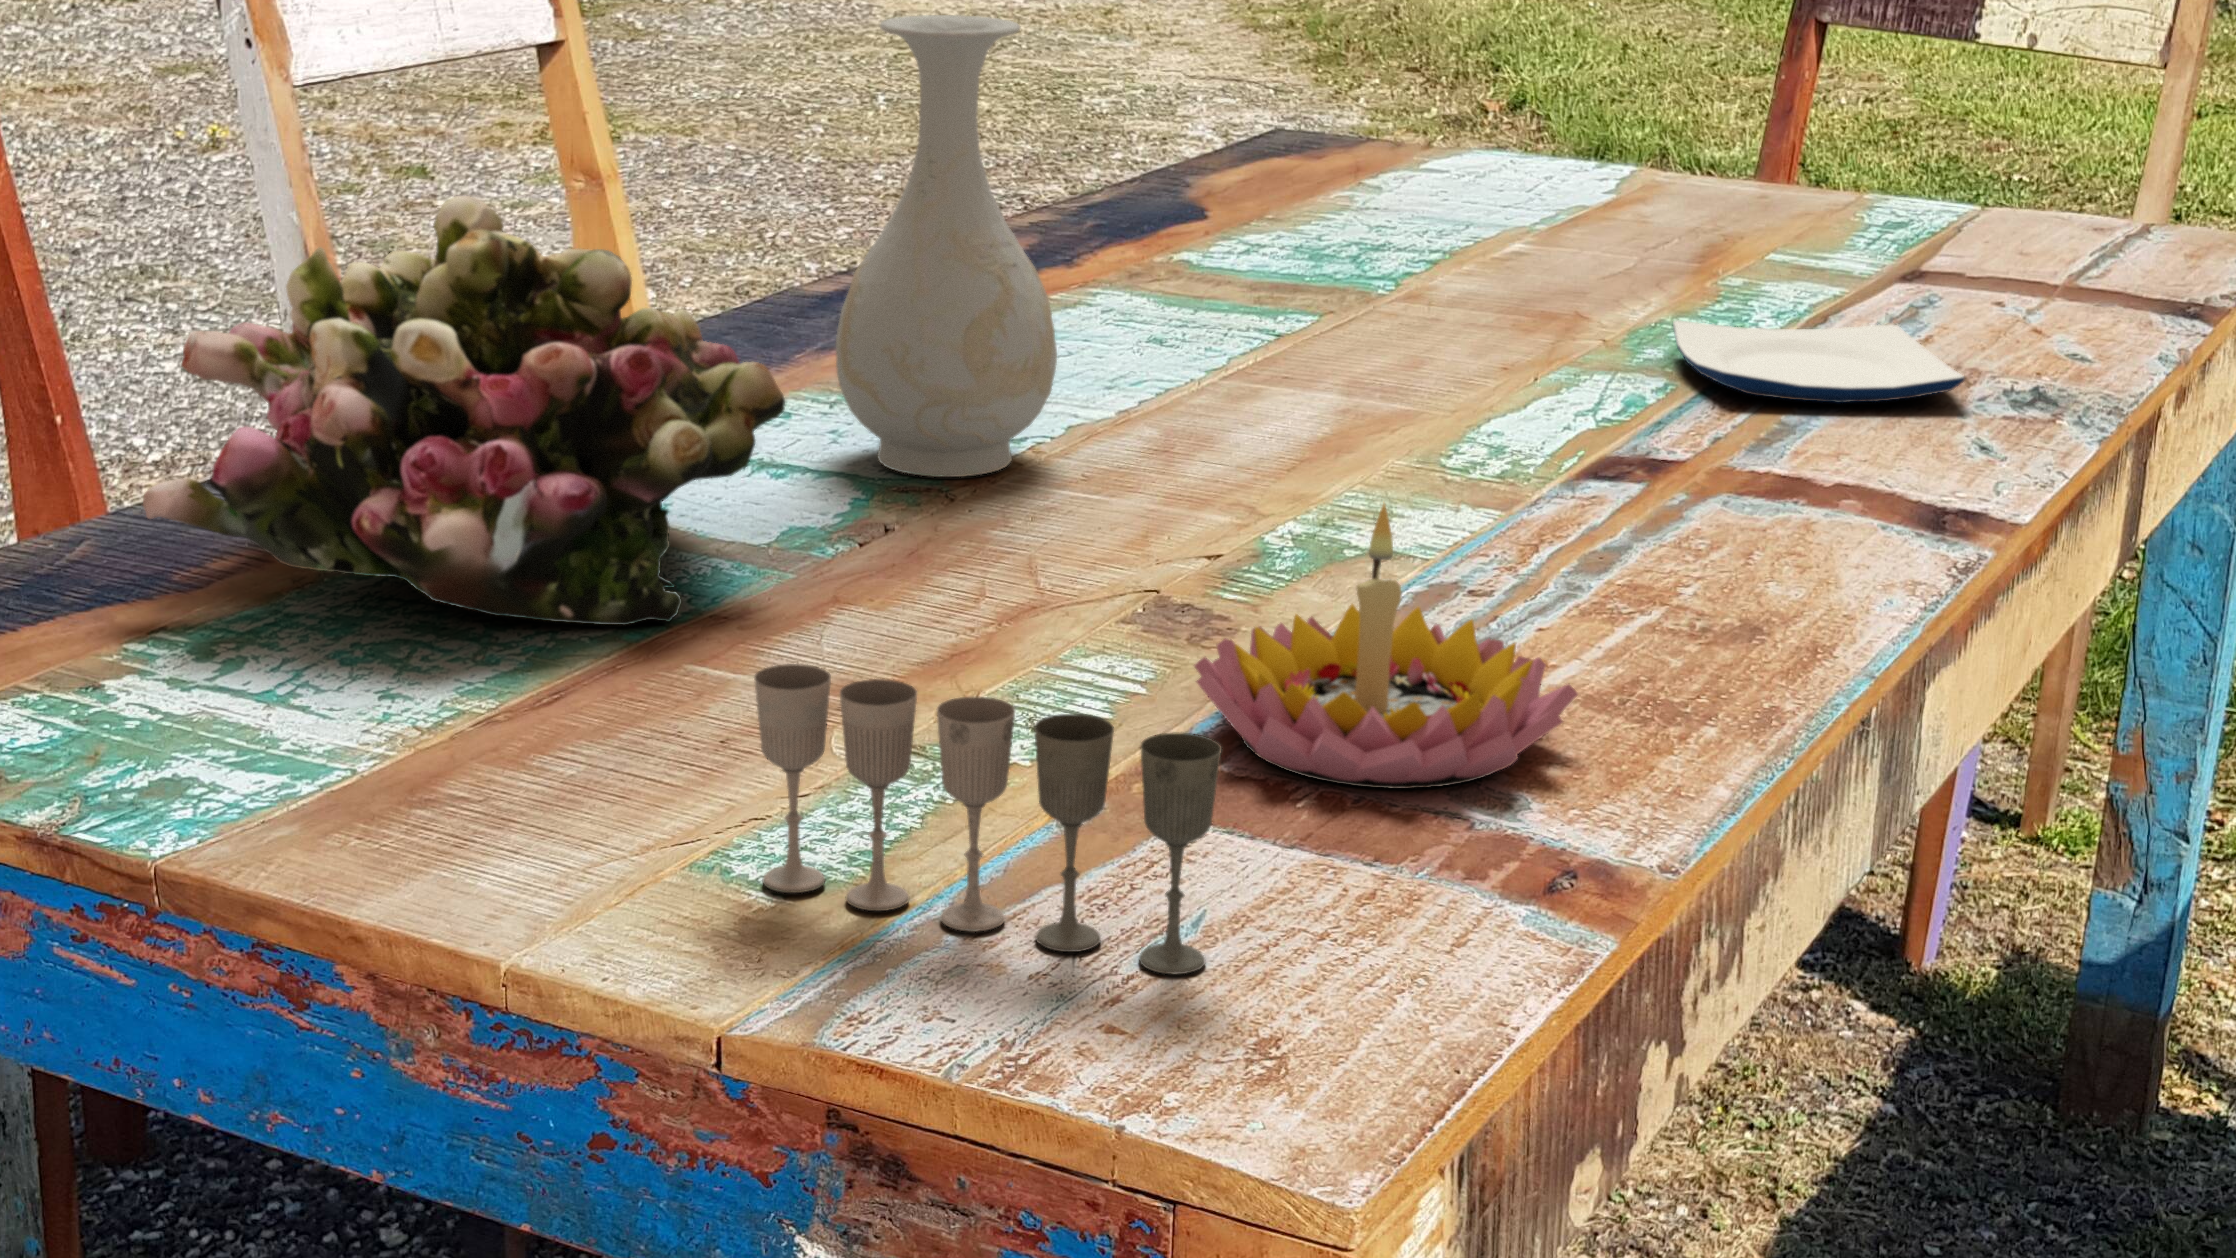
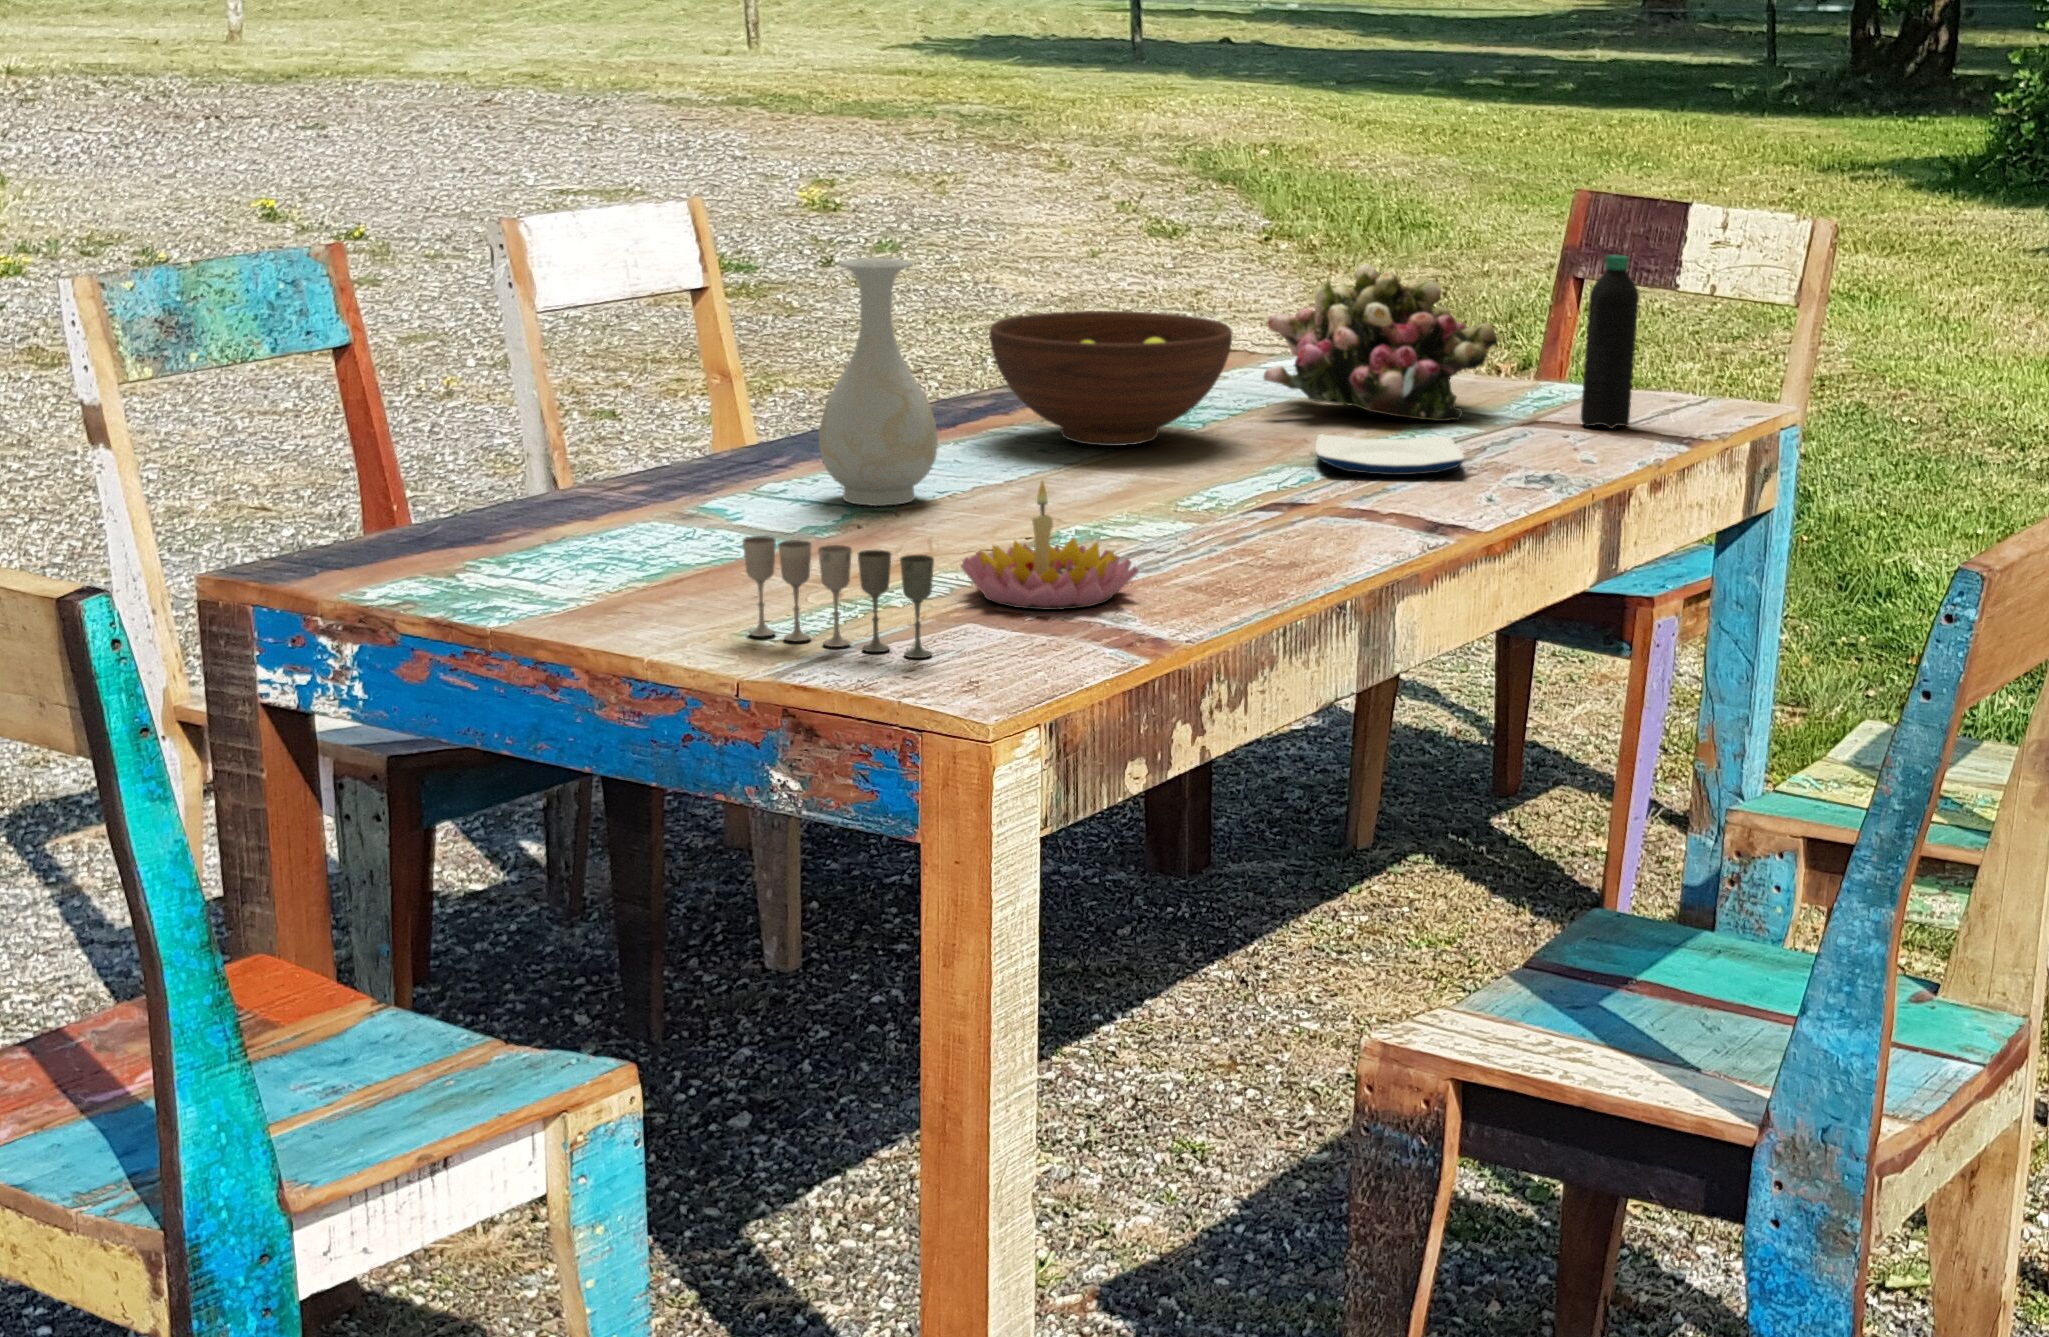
water bottle: none [2053,15,2167,302] -> present [1581,255,1639,429]
fruit bowl: none [1100,100,1519,335] -> present [990,311,1232,446]
flower arrangement: present [143,196,785,625] -> present [1264,264,1498,421]

